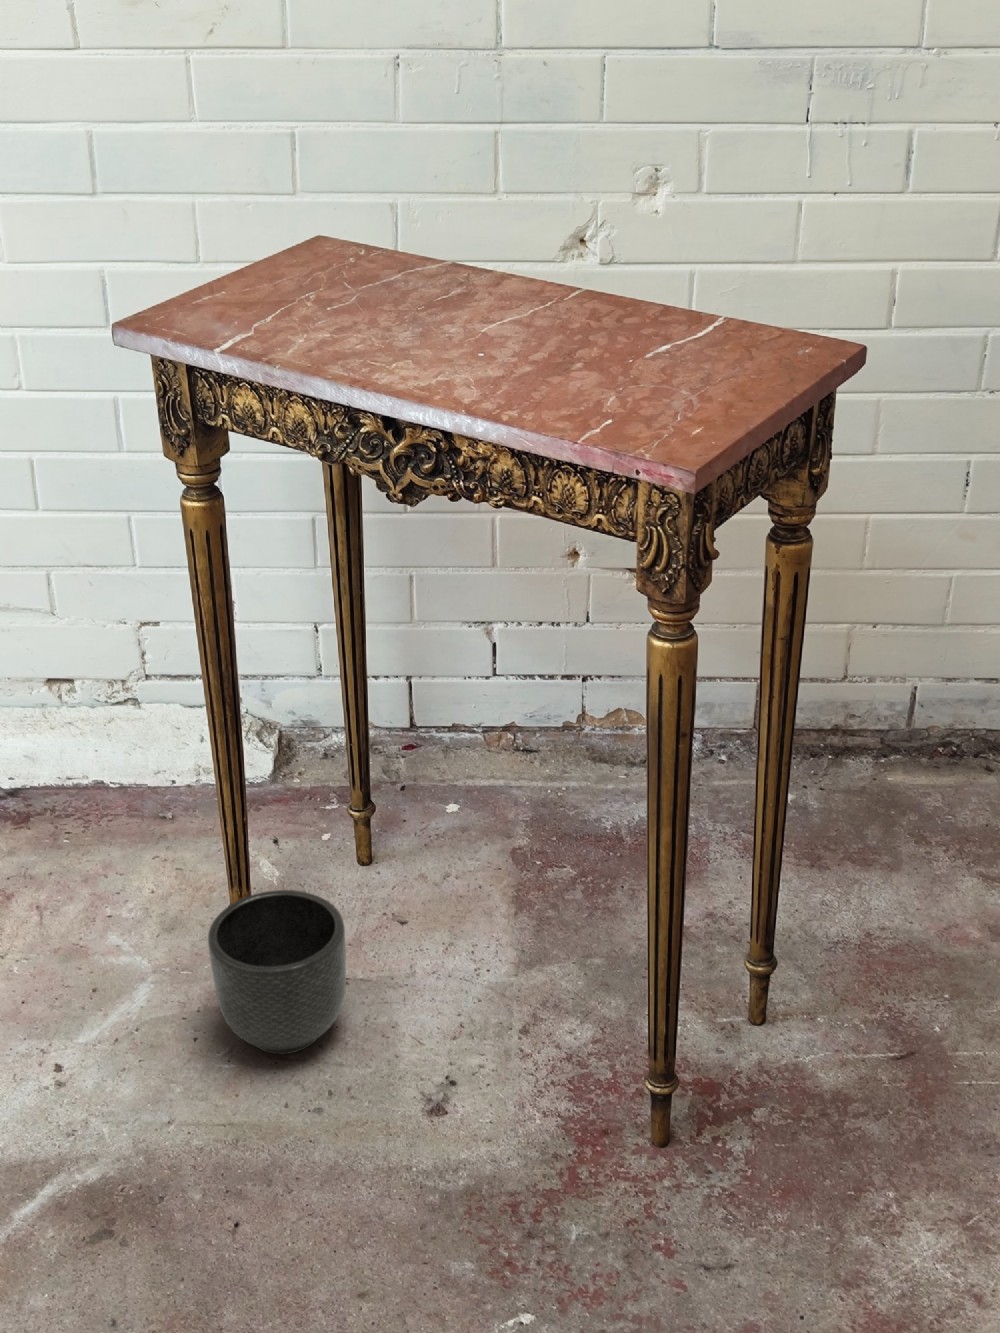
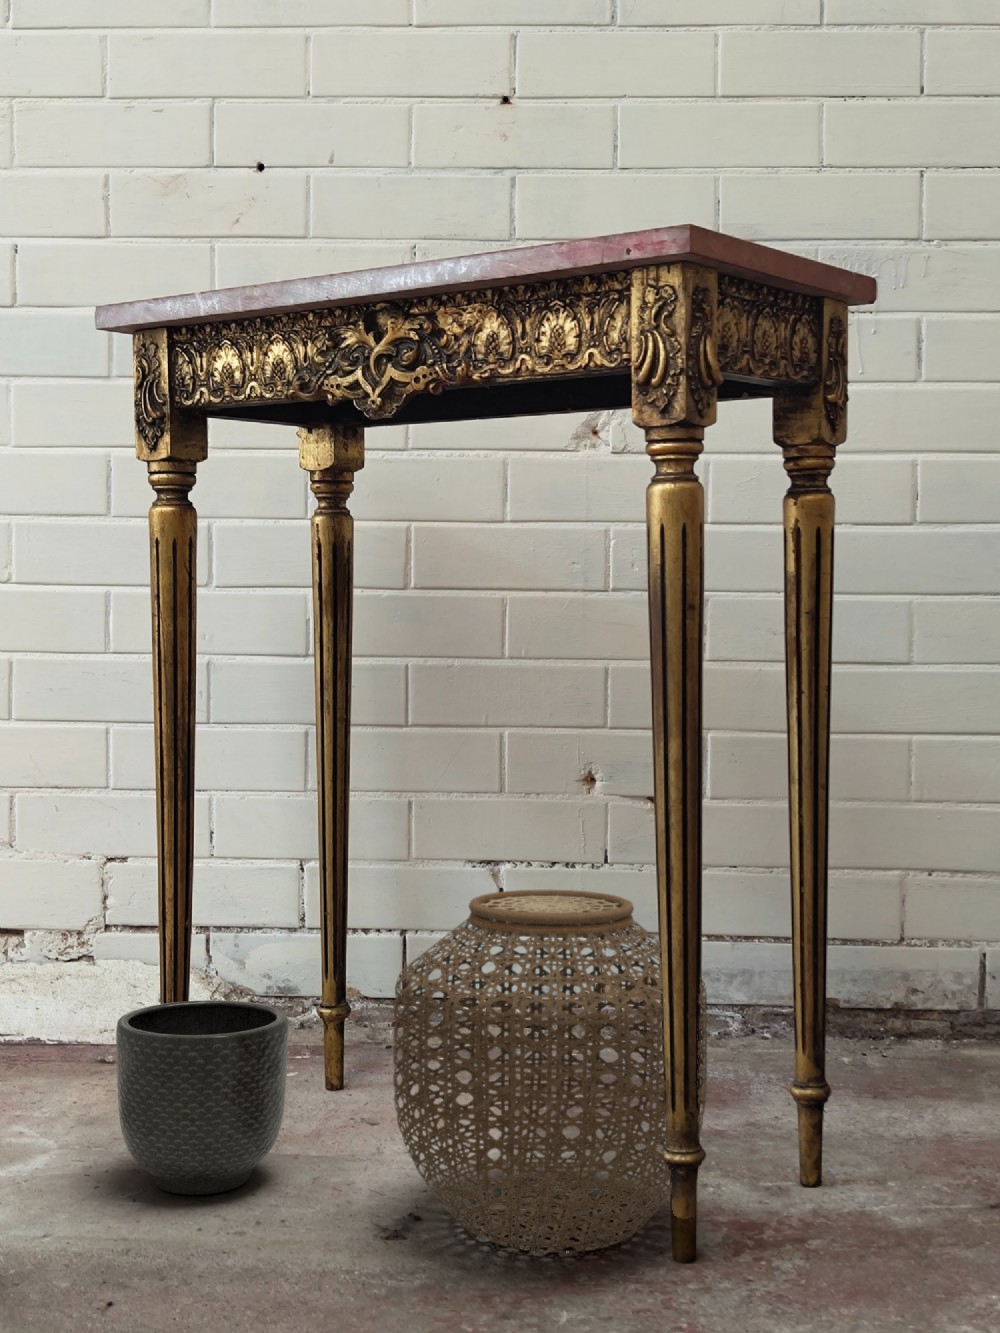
woven basket: none [436,846,683,1127] -> present [393,890,707,1252]

